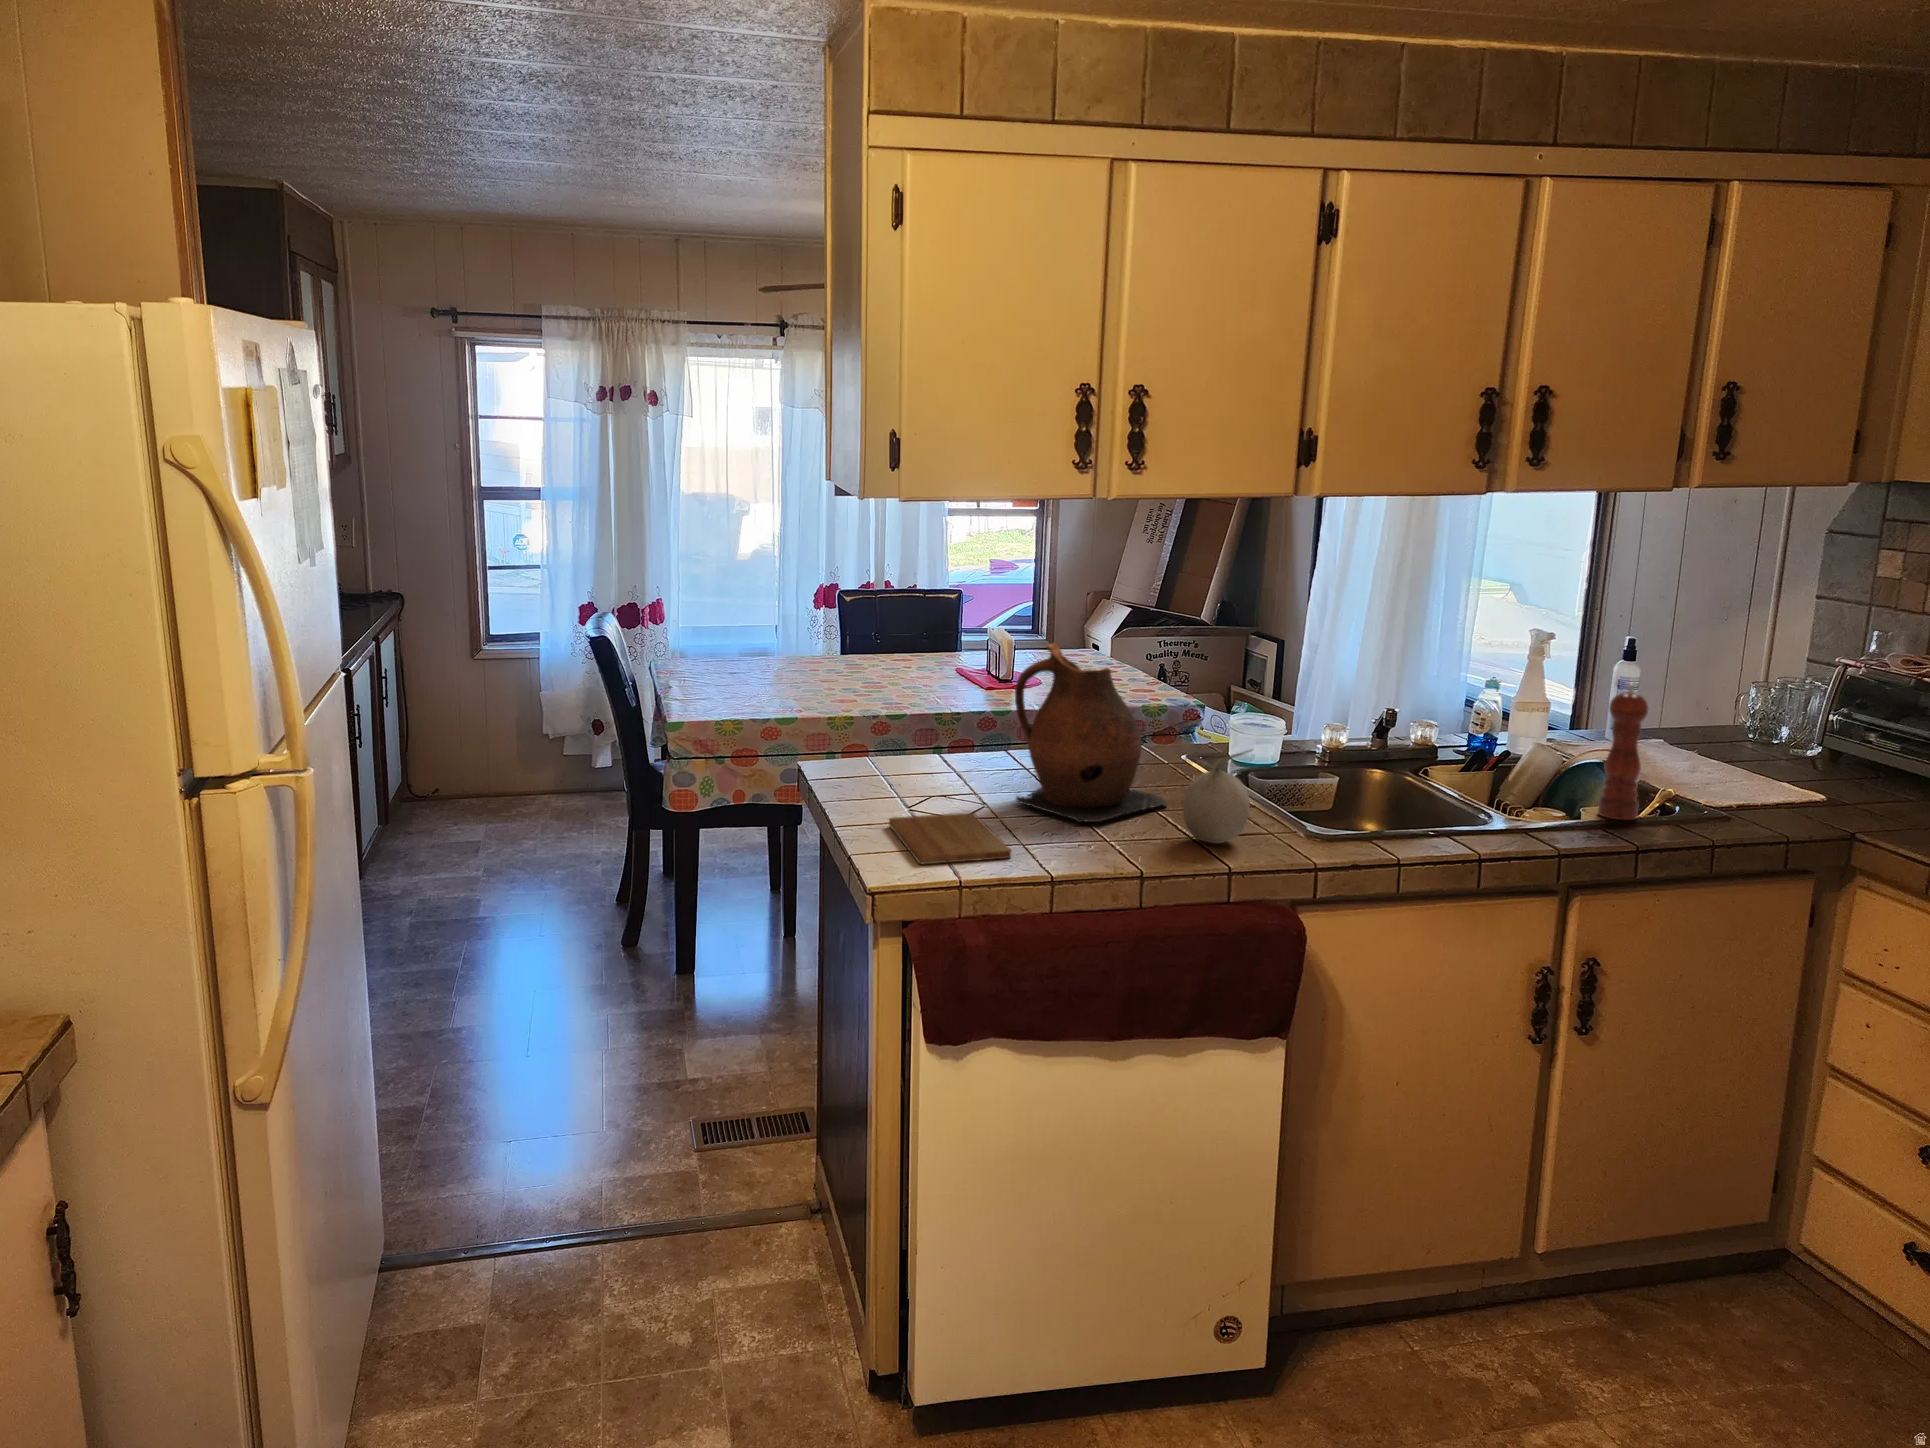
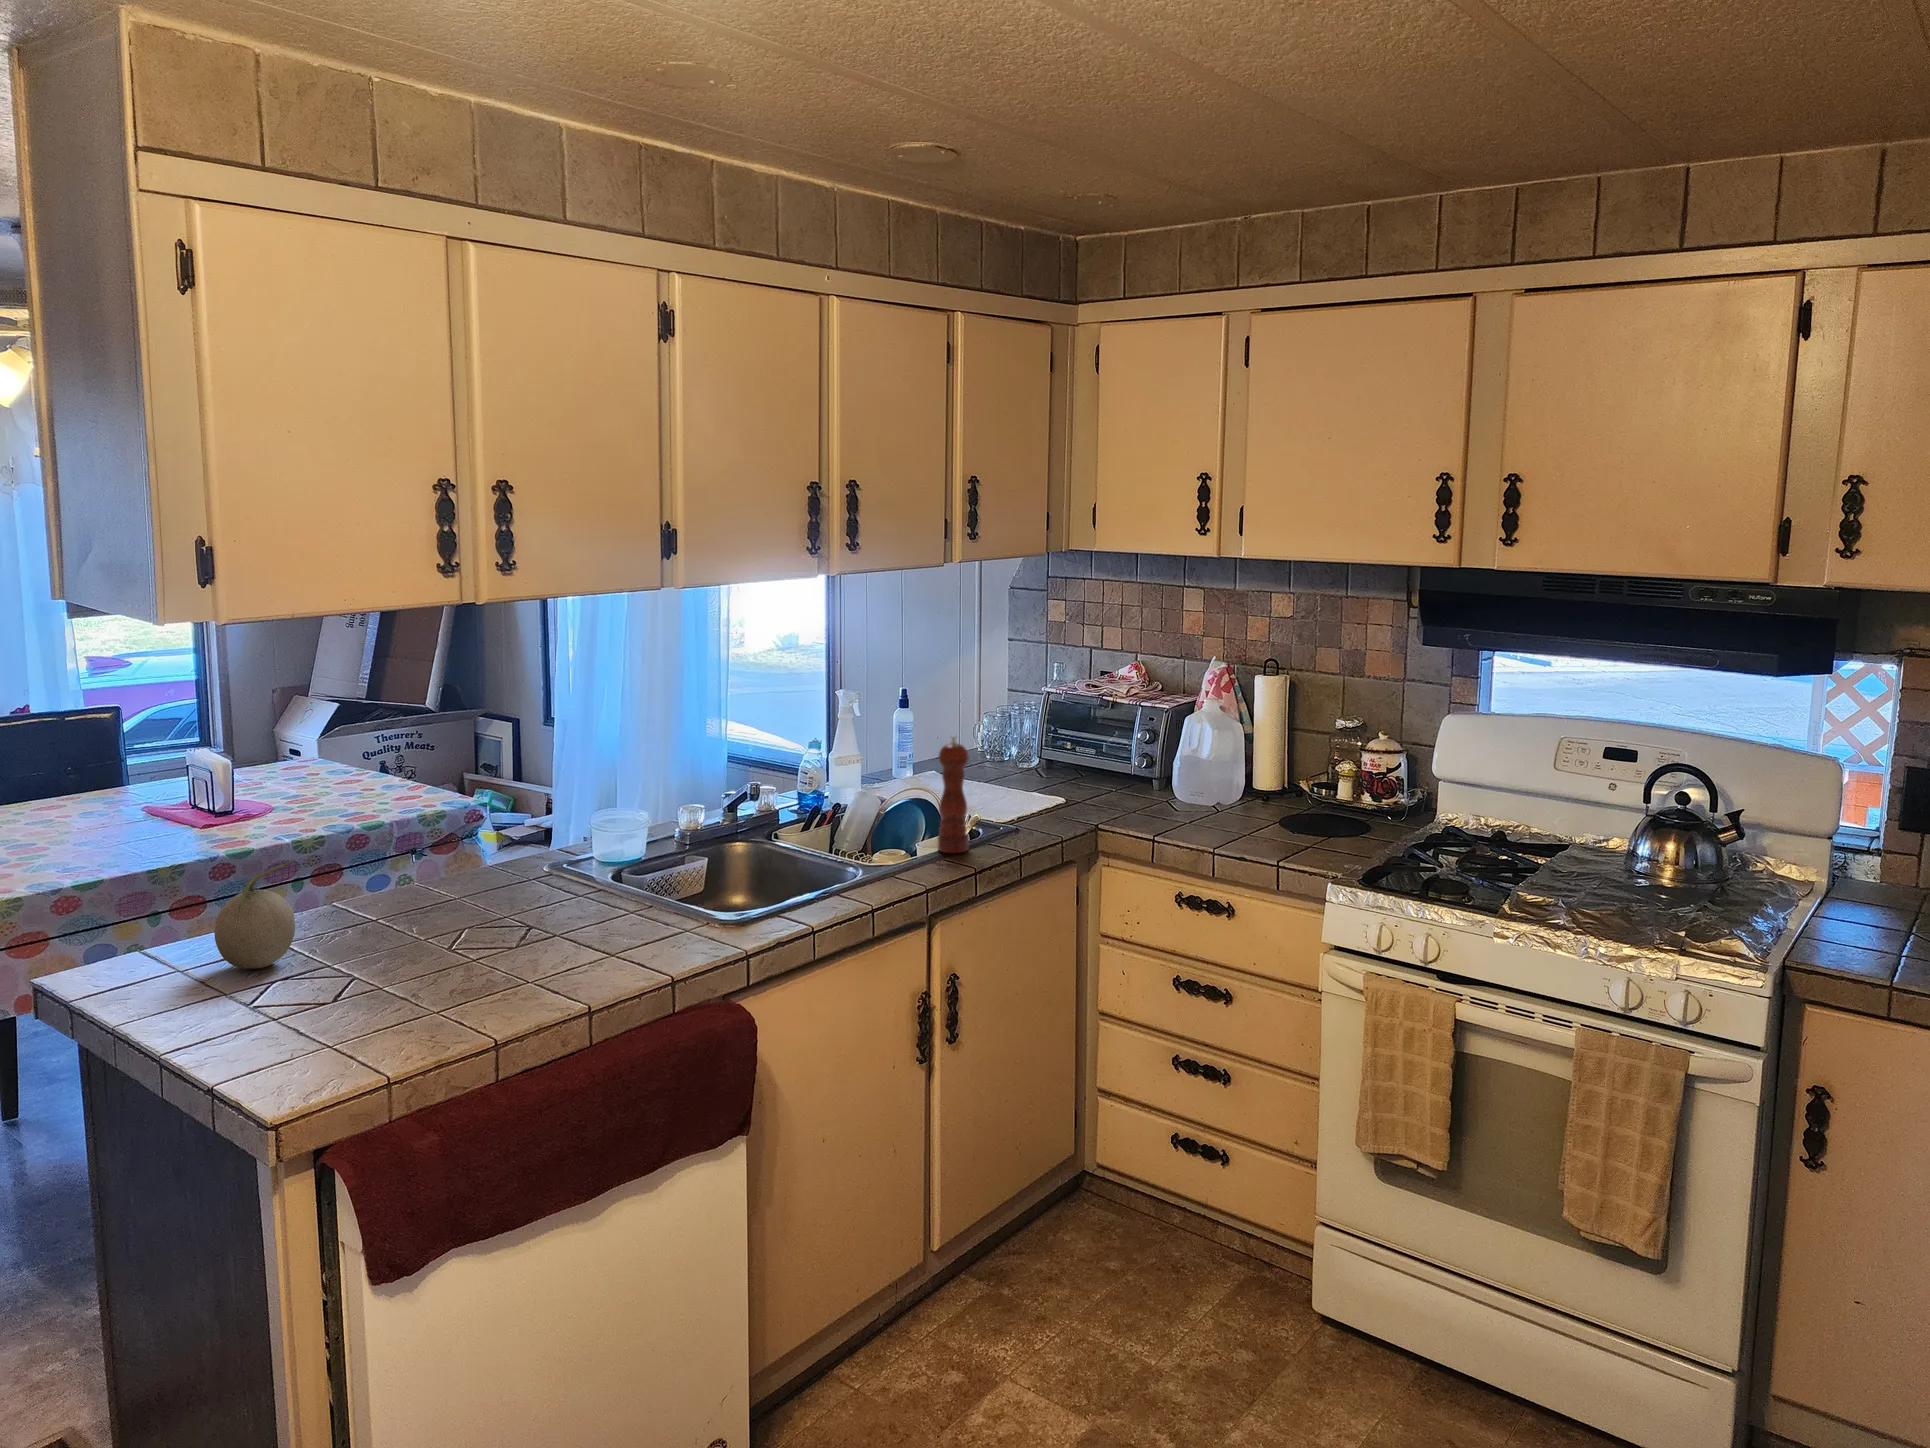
ceramic pitcher: present [1015,643,1166,823] -> none [380,765,567,961]
fruit: present [1183,749,1252,844] -> present [214,860,295,969]
cutting board: present [889,813,1011,864] -> none [250,974,435,1053]

